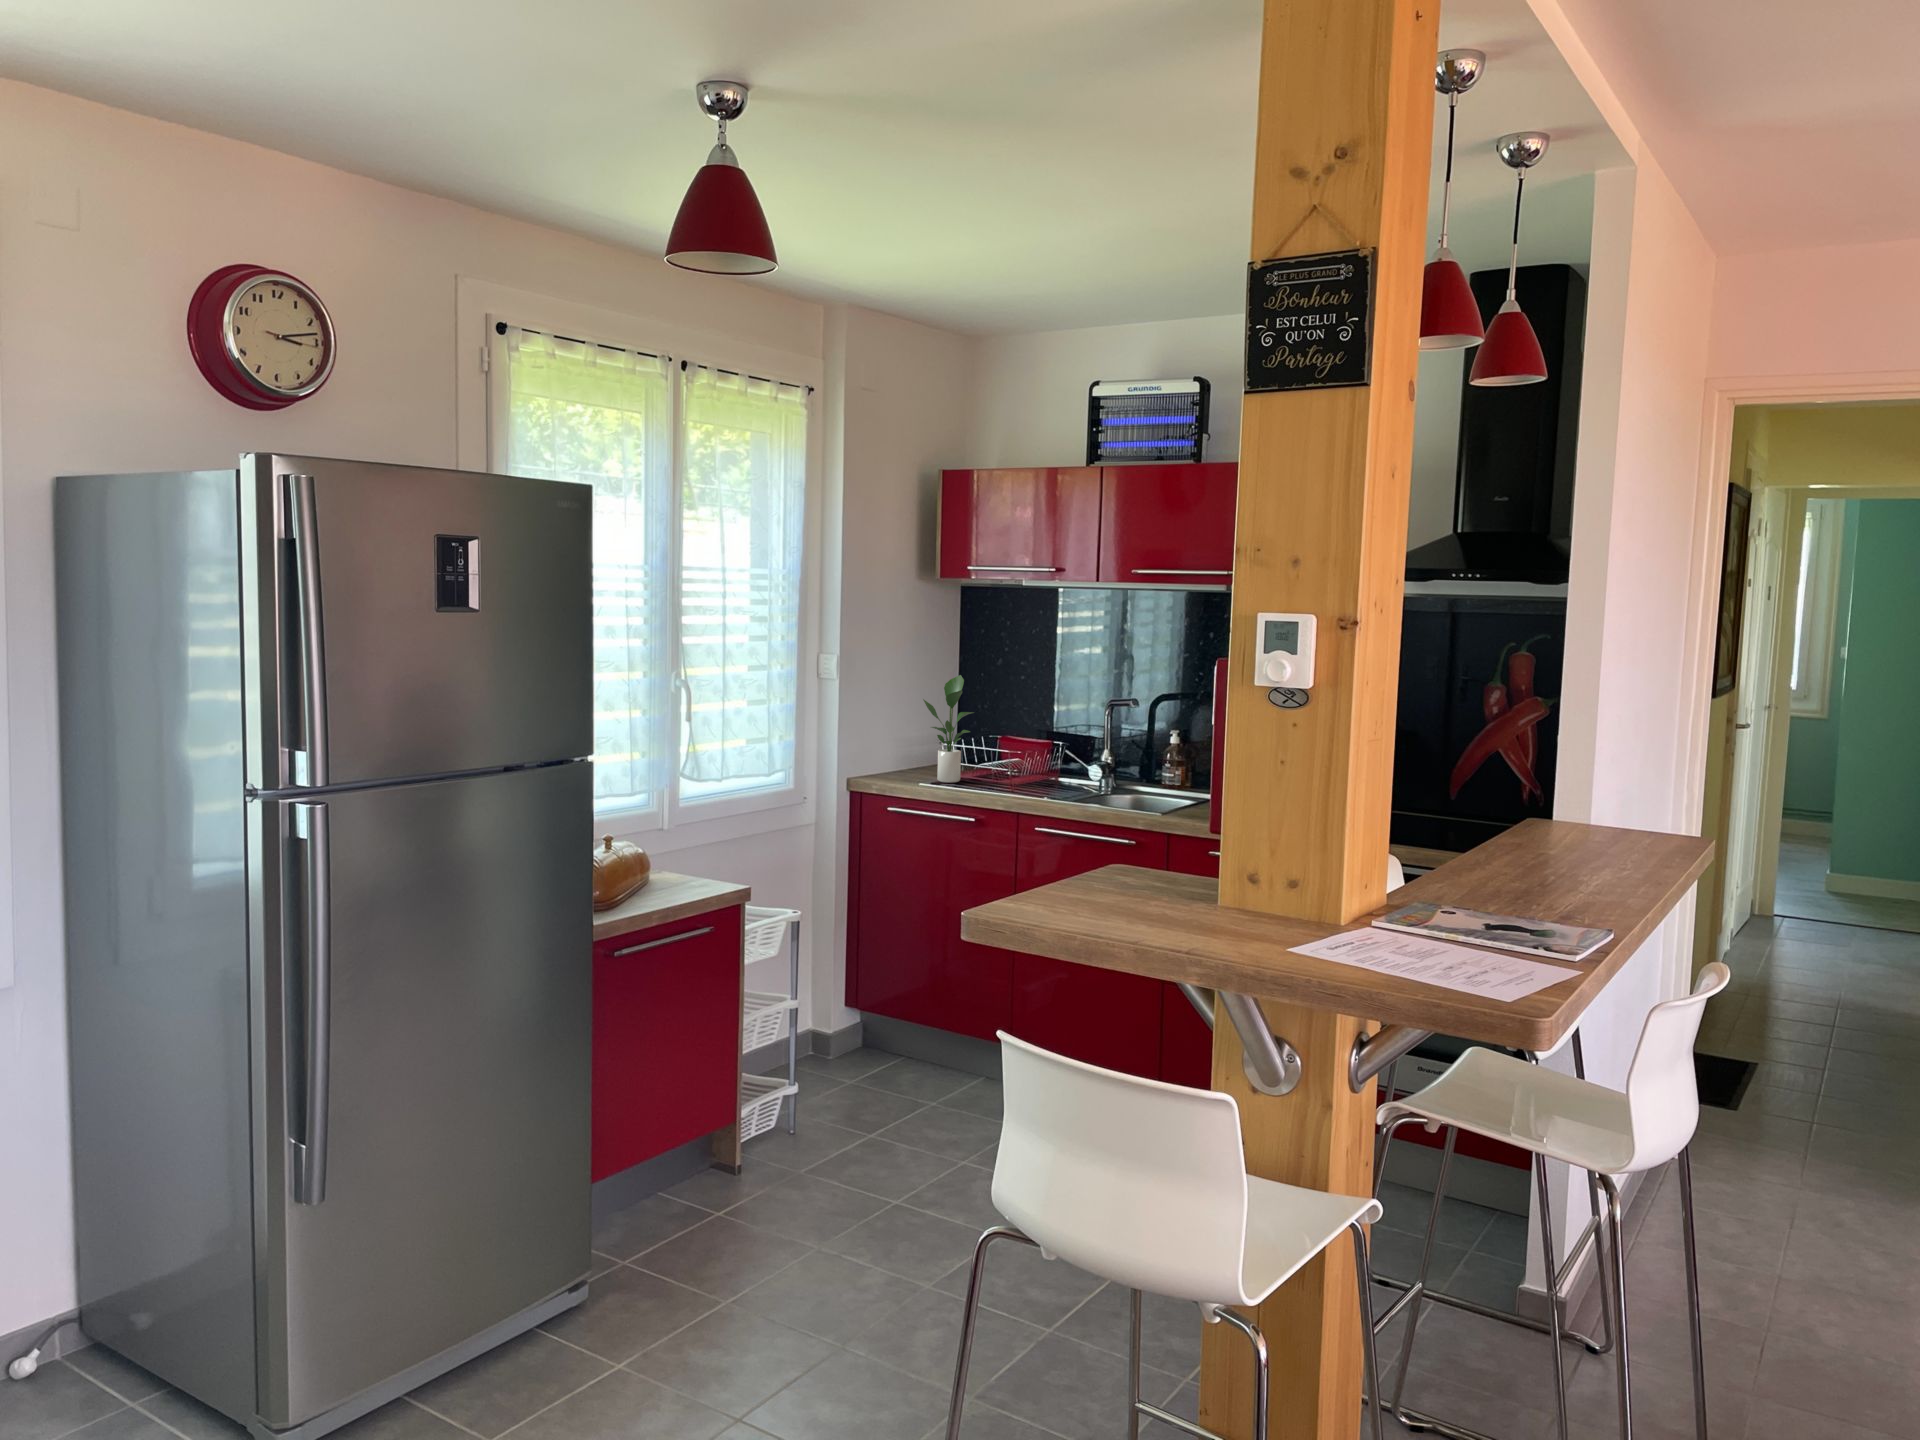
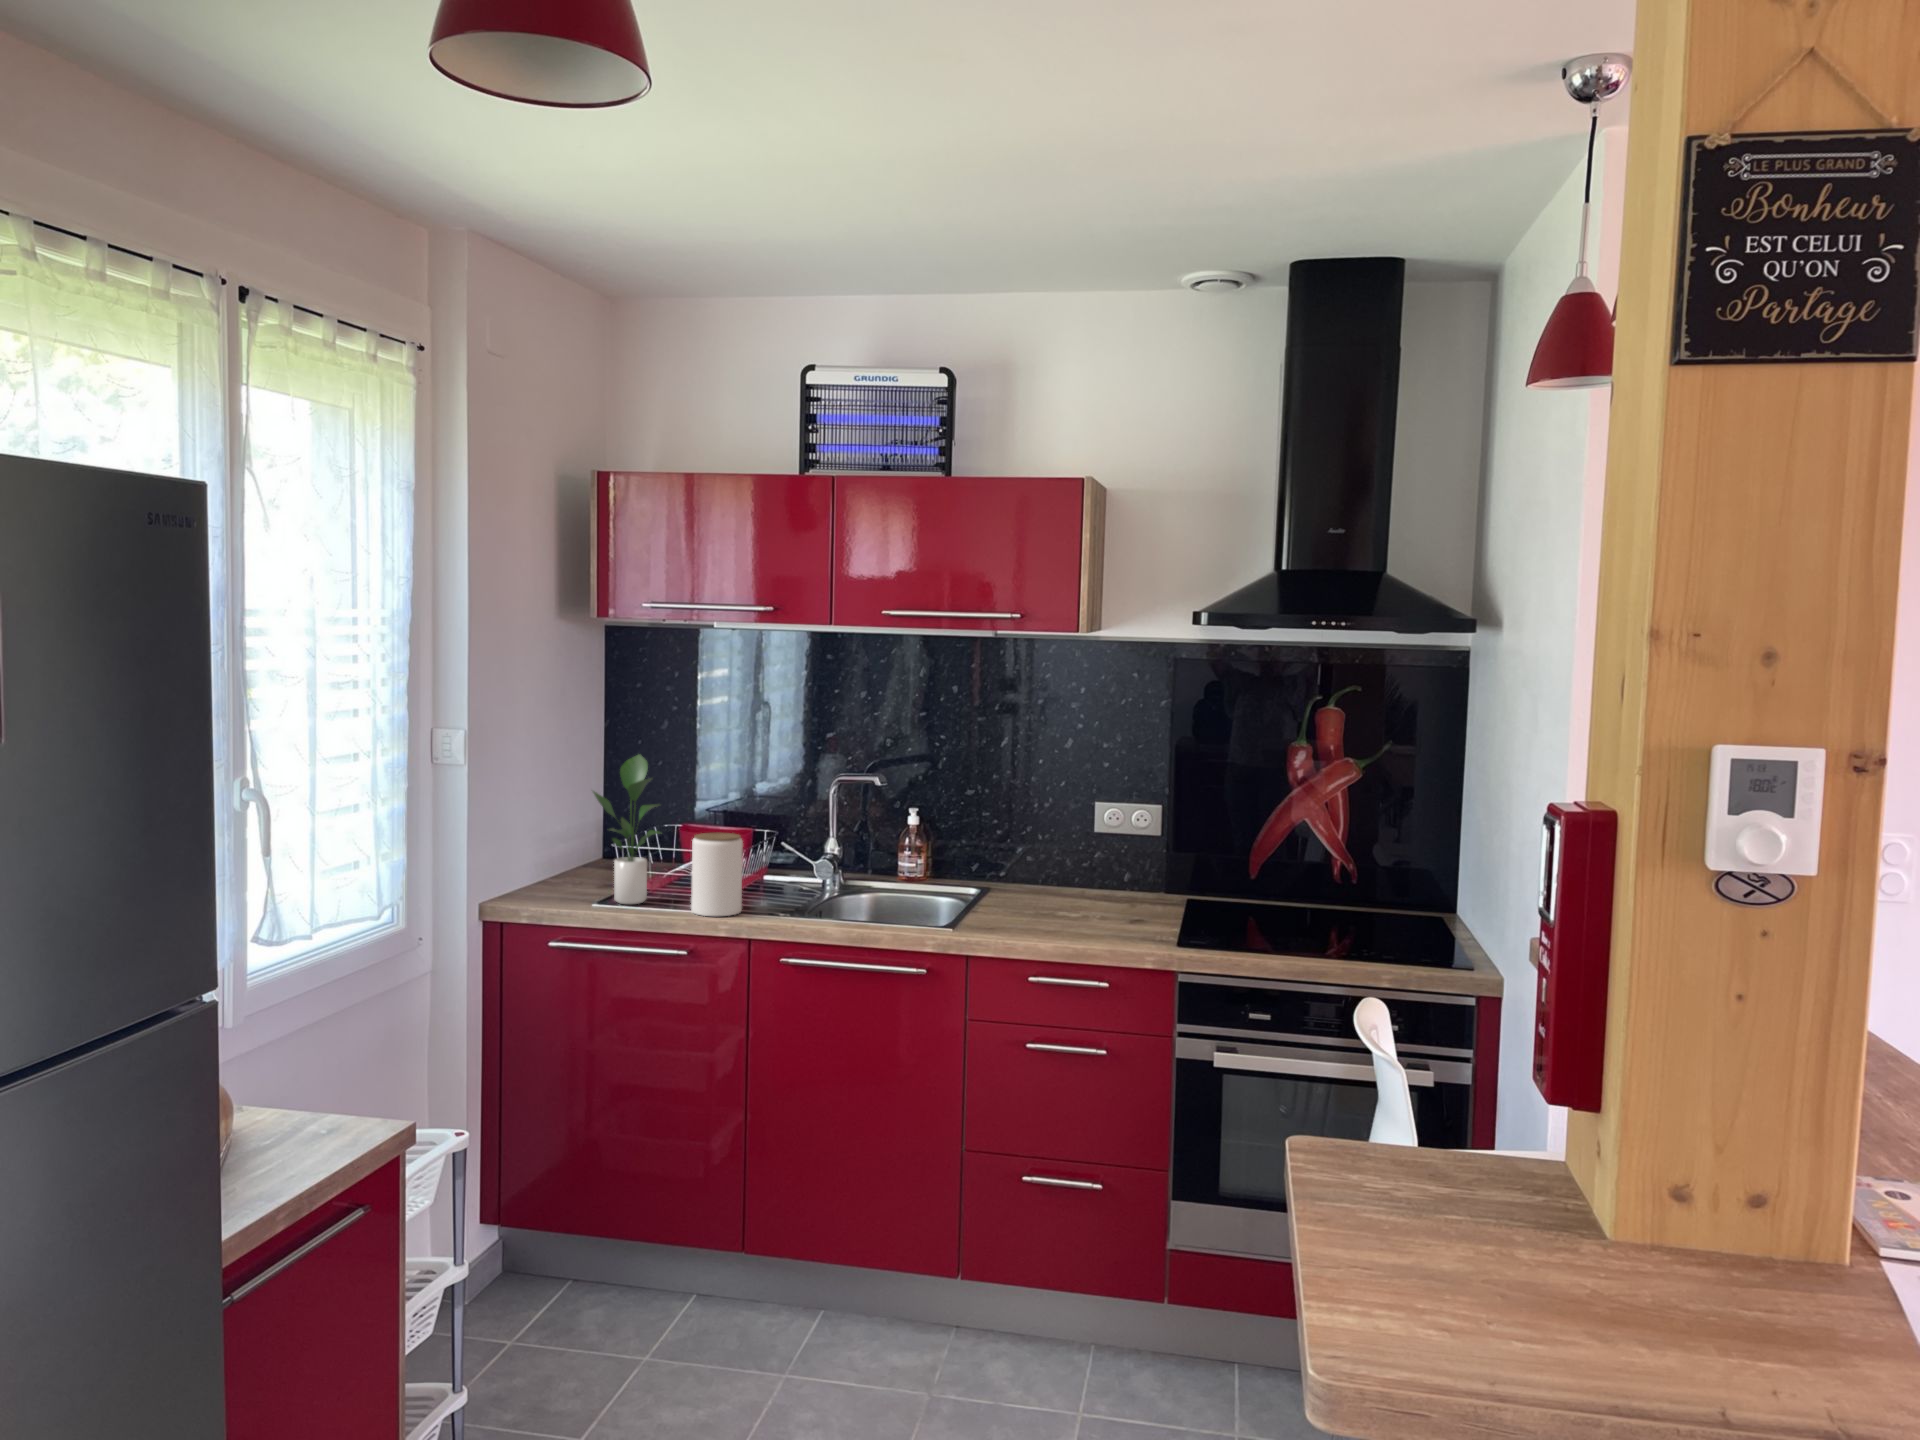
jar: none [986,733,1024,793] -> present [691,832,743,916]

